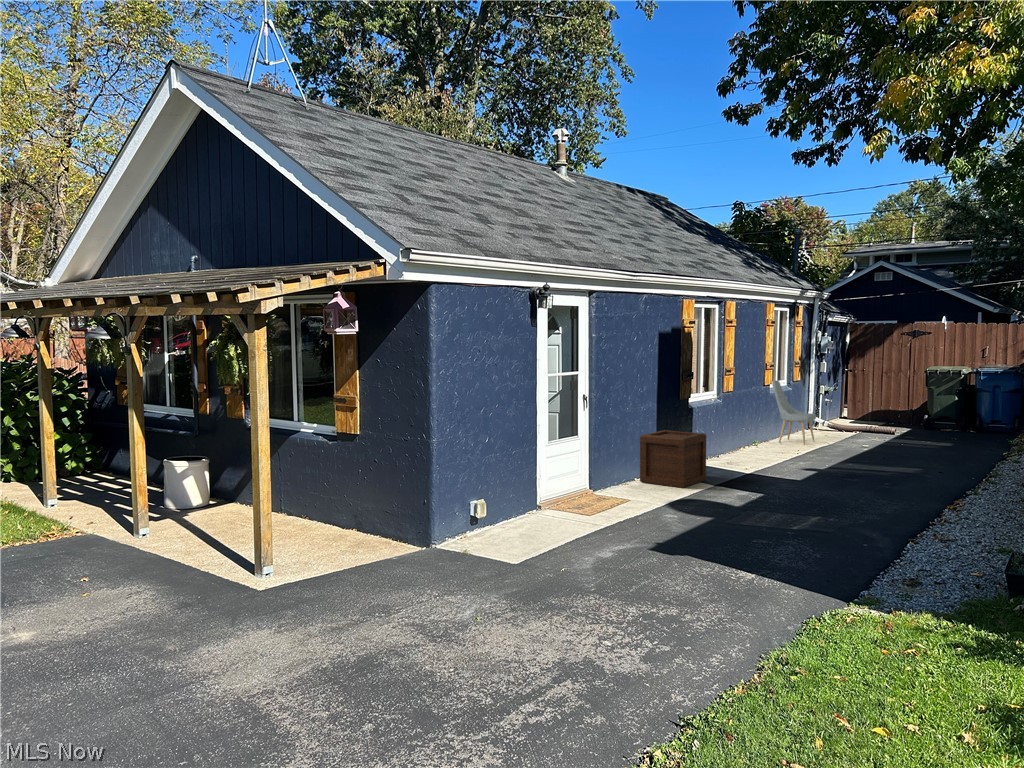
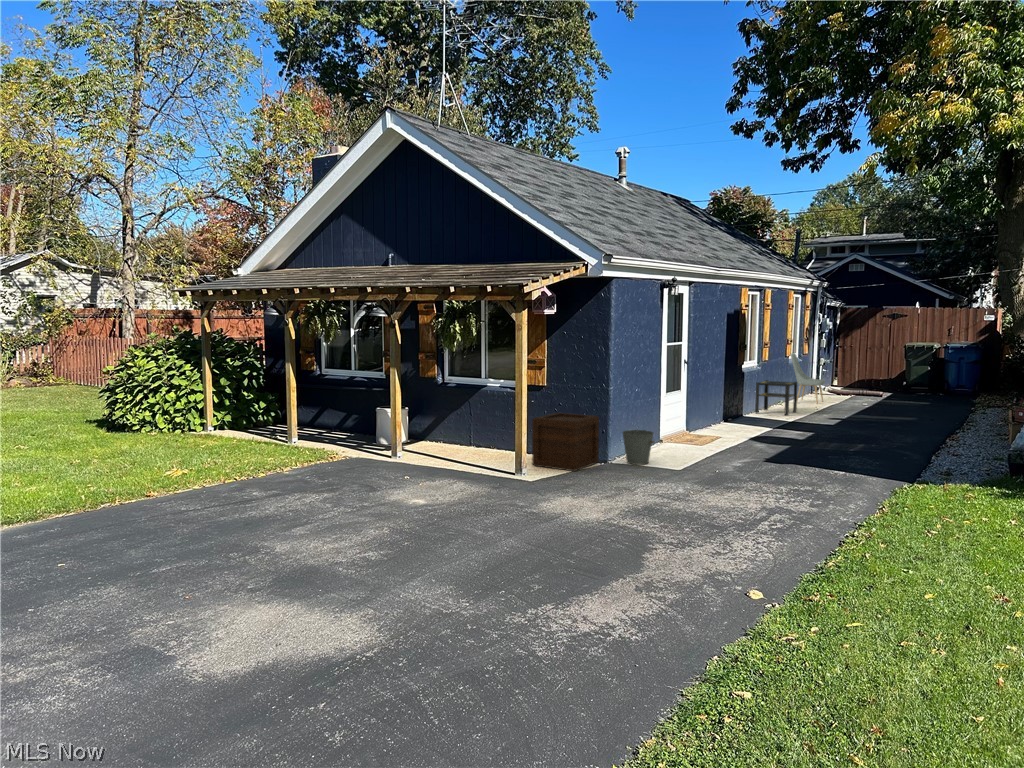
side table: none [713,416,769,464] -> present [755,380,797,416]
wooden crate: present [640,430,706,488] -> present [532,413,599,471]
bucket: none [448,498,495,551] -> present [623,430,655,465]

